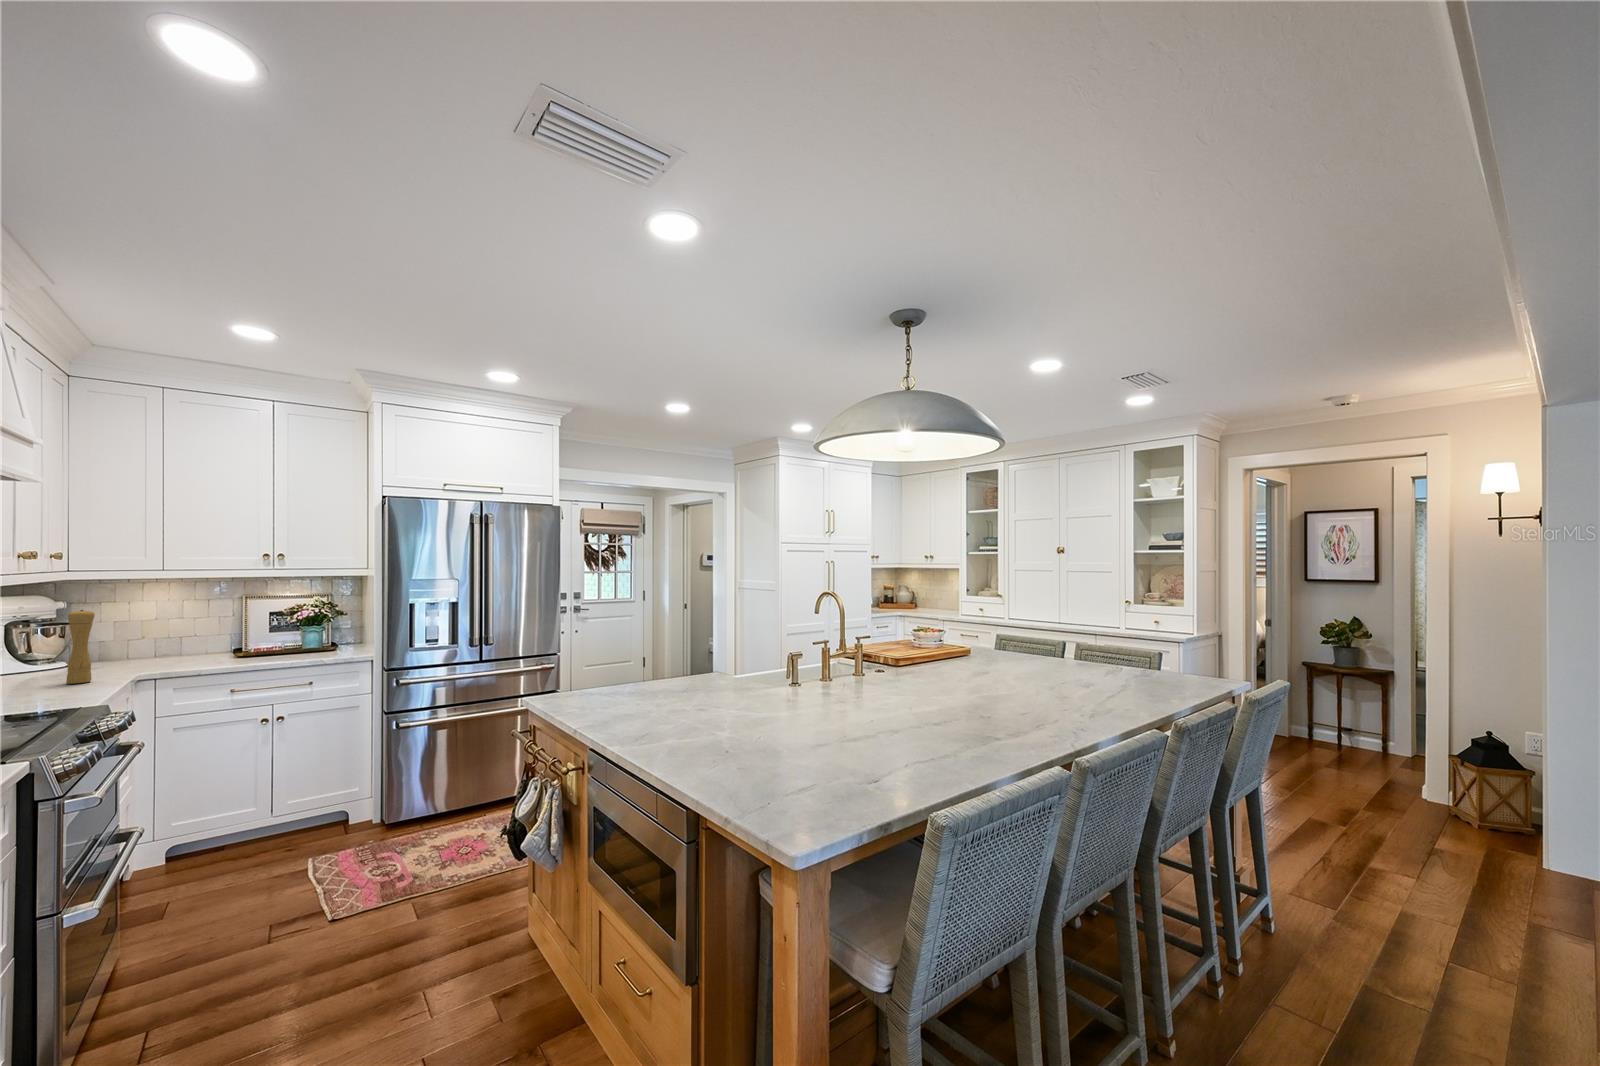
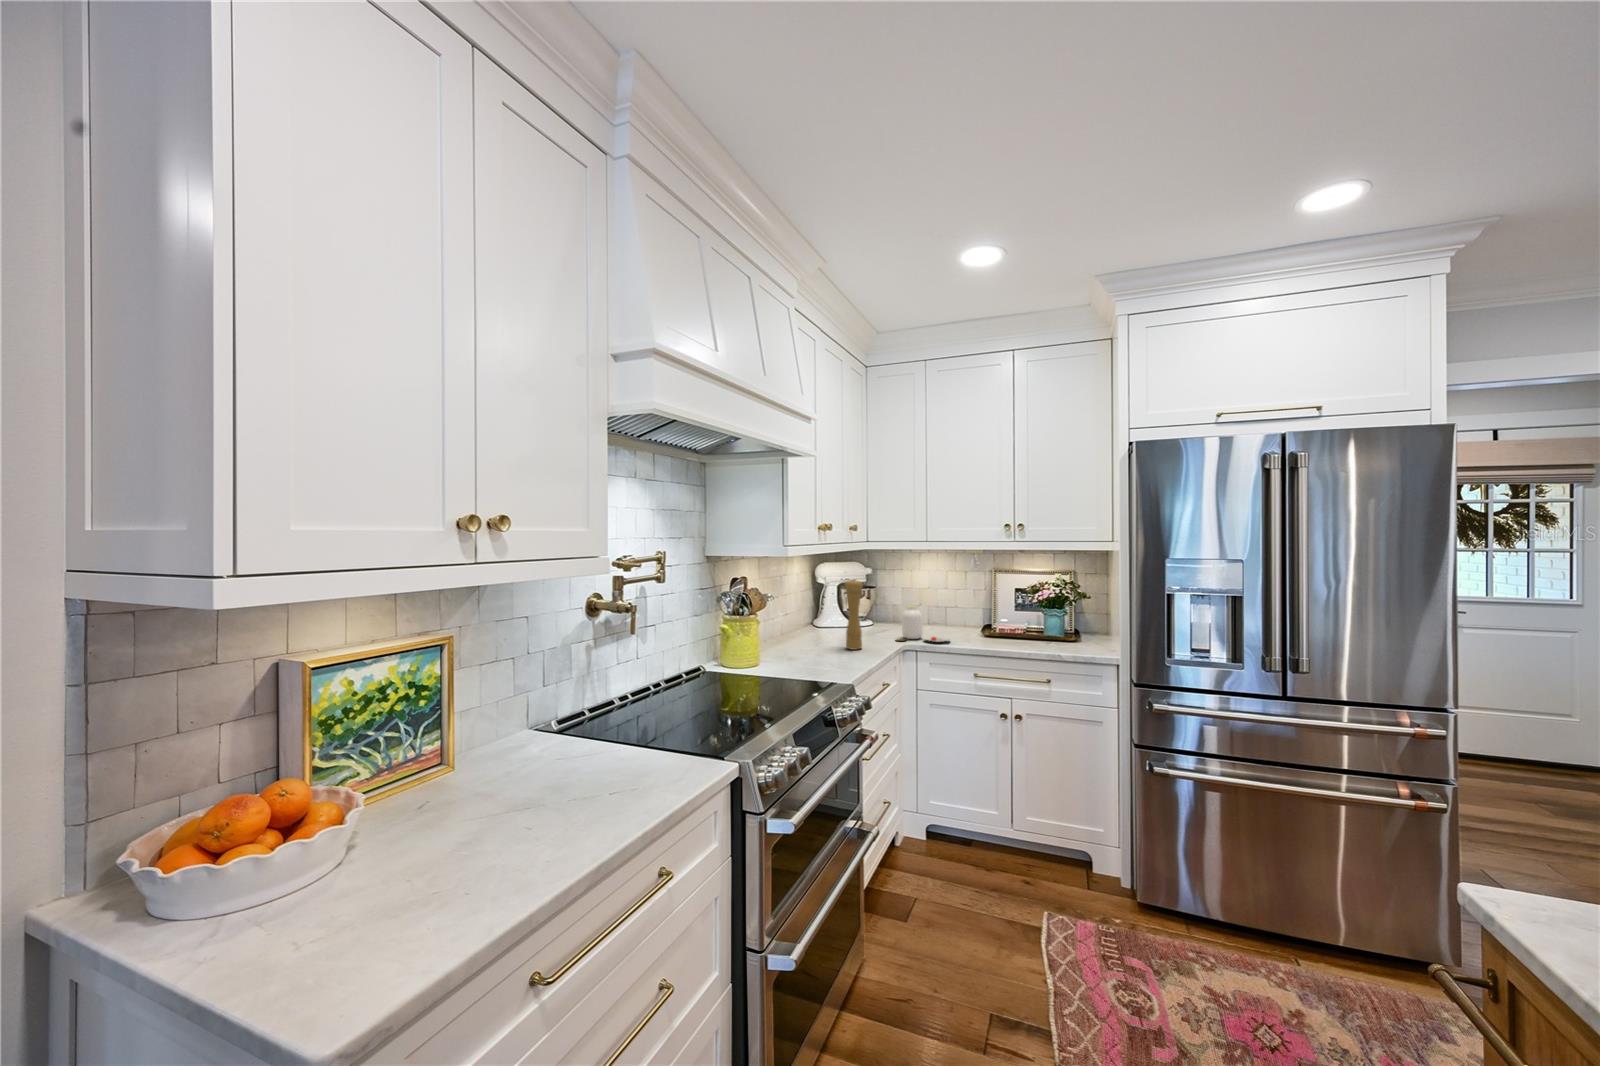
jar: none [131,635,204,671] -> present [896,605,950,642]

